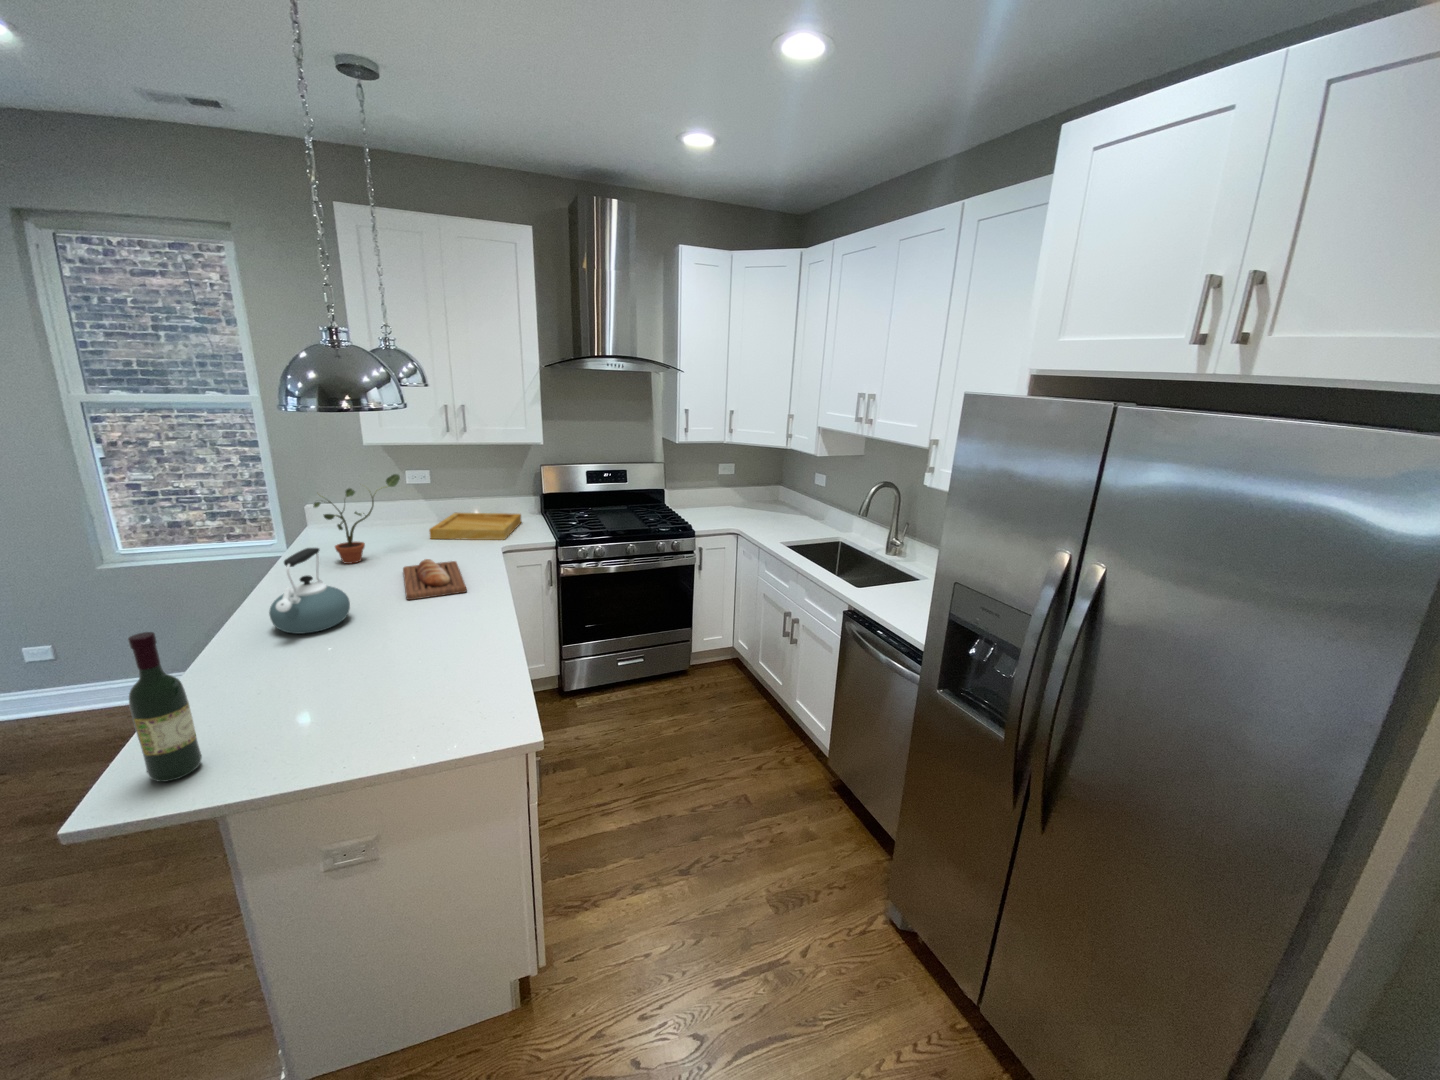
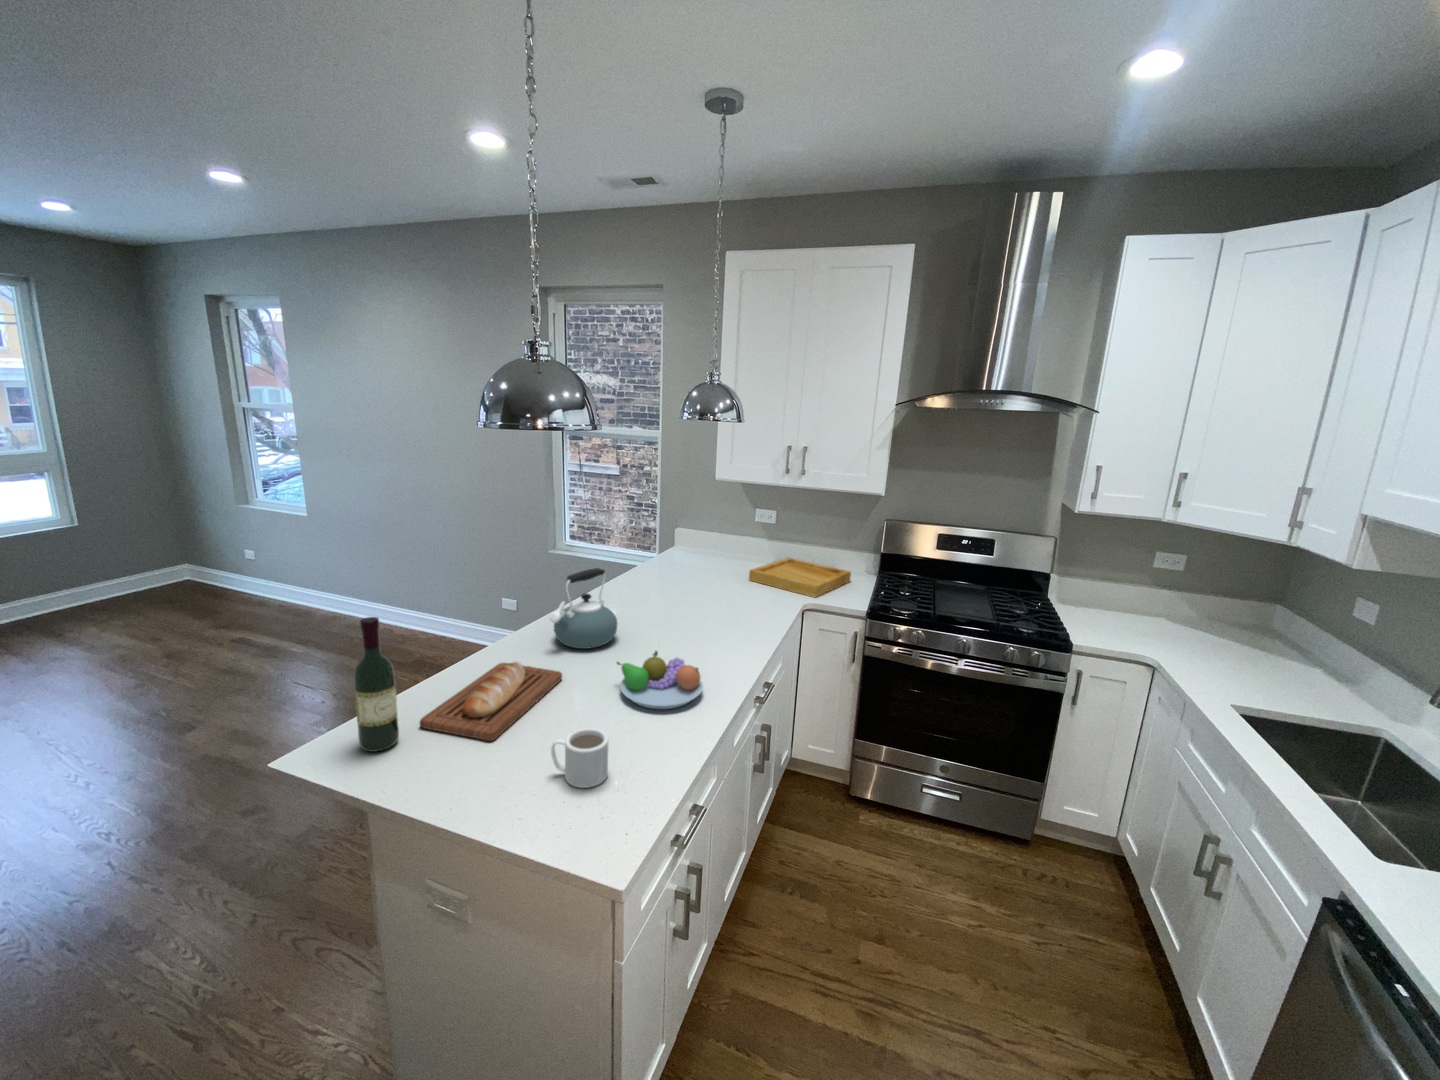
potted plant: present [313,474,400,564] -> none [647,510,725,589]
bread loaf: present [403,559,467,600] -> present [420,662,562,741]
fruit bowl: none [390,604,484,651] -> present [617,651,703,709]
mug: none [408,664,464,714] -> present [551,728,608,788]

